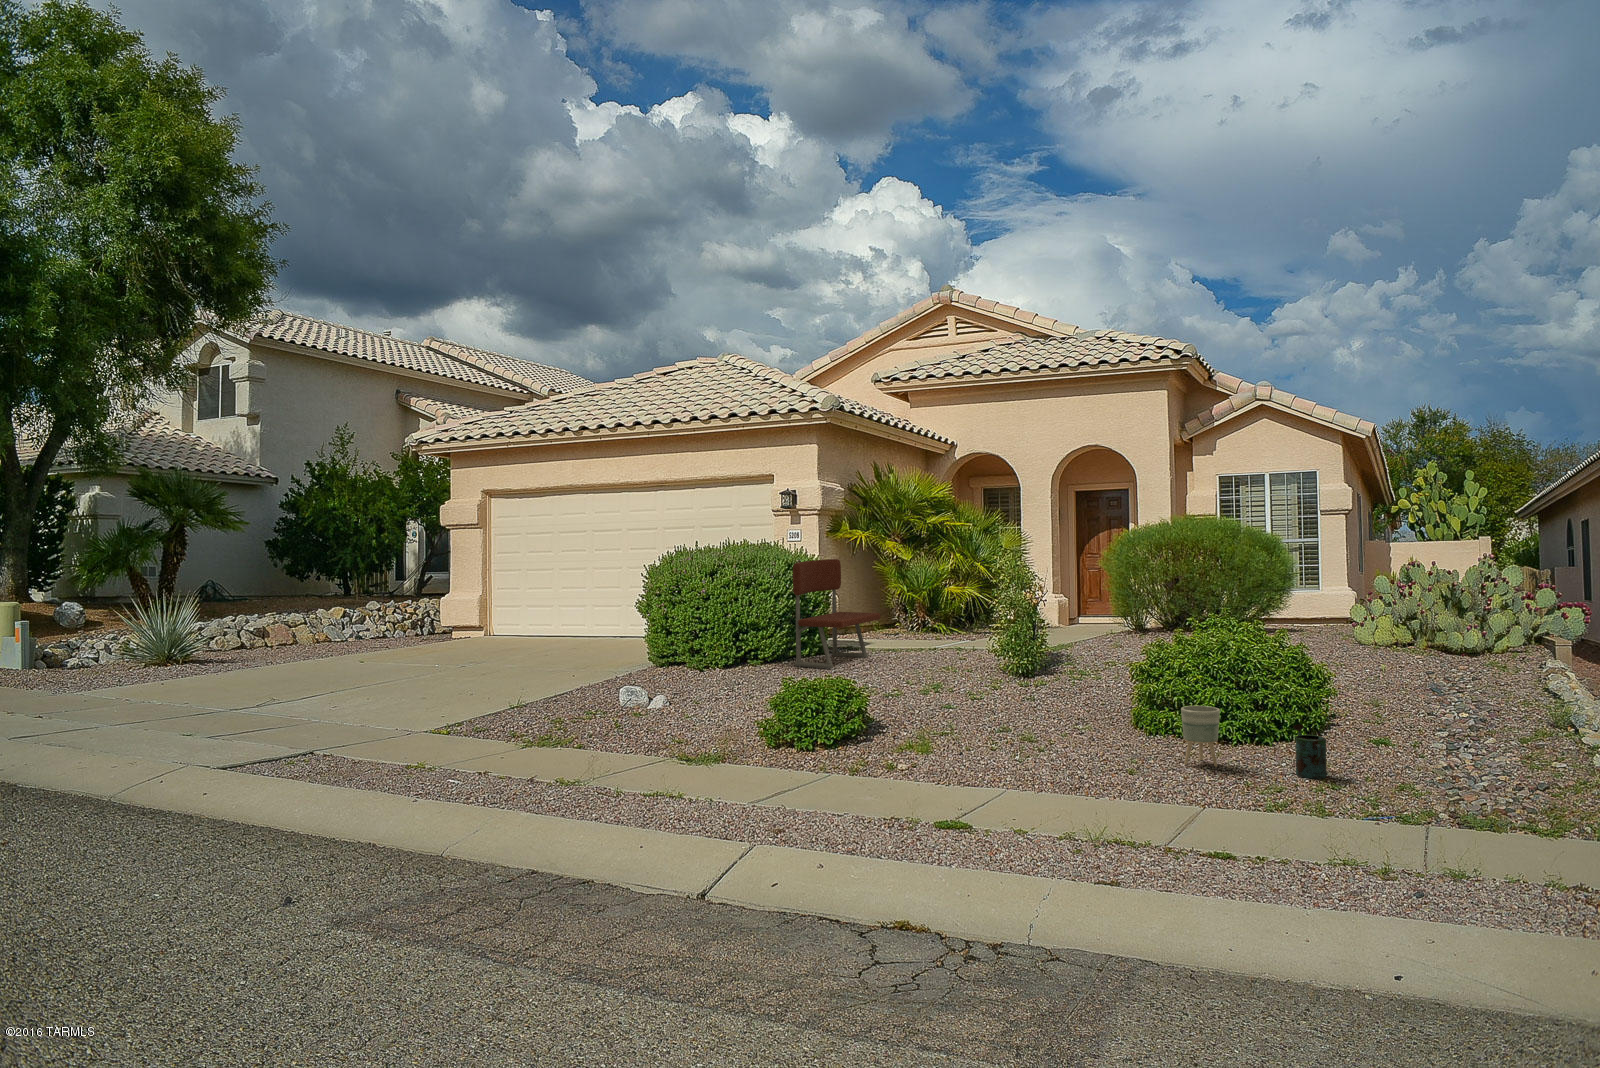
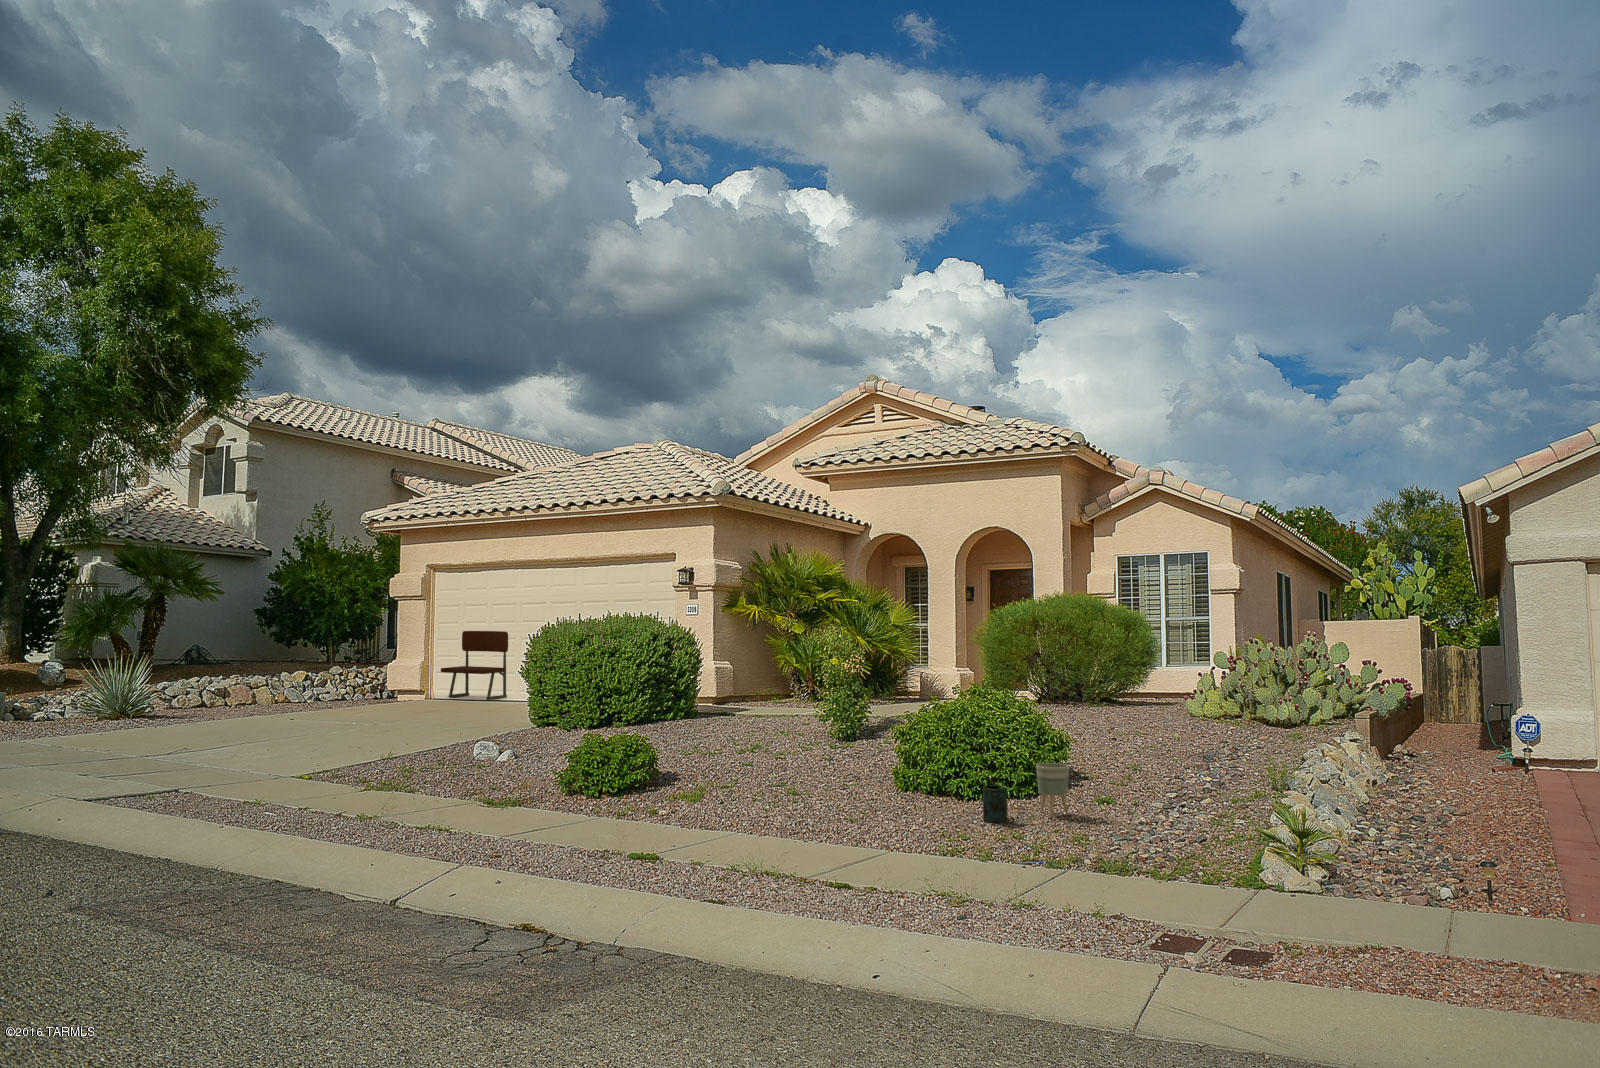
bench: present [793,559,880,668] -> present [441,631,508,700]
planter: present [1181,706,1220,767] -> present [1036,763,1069,817]

